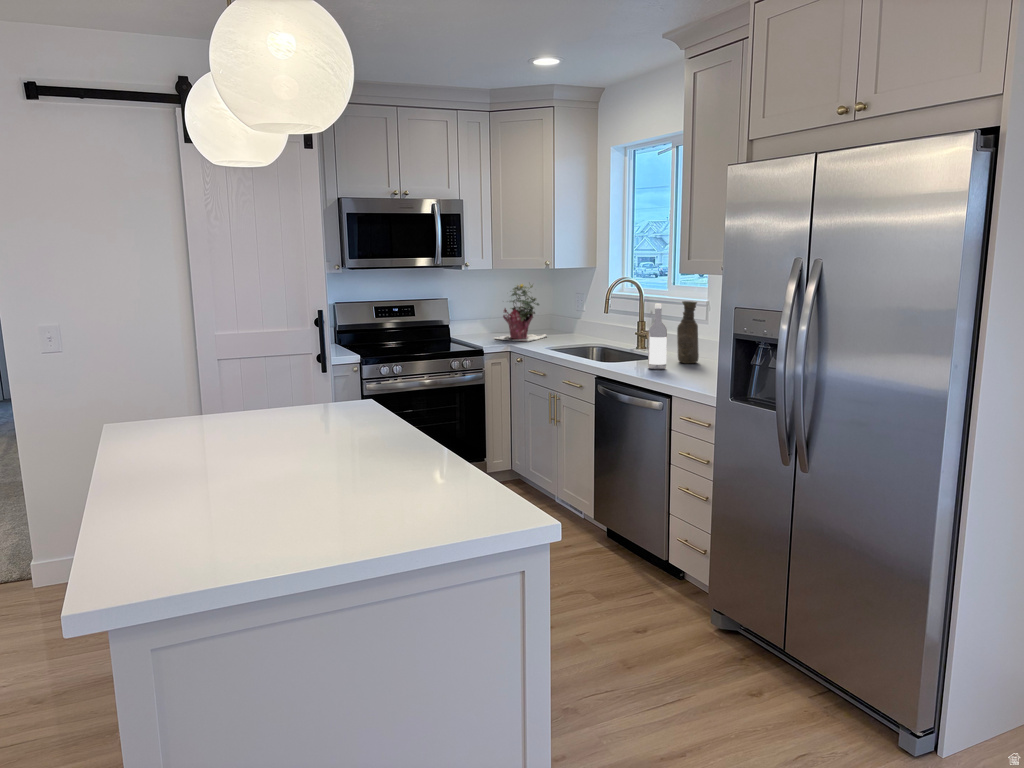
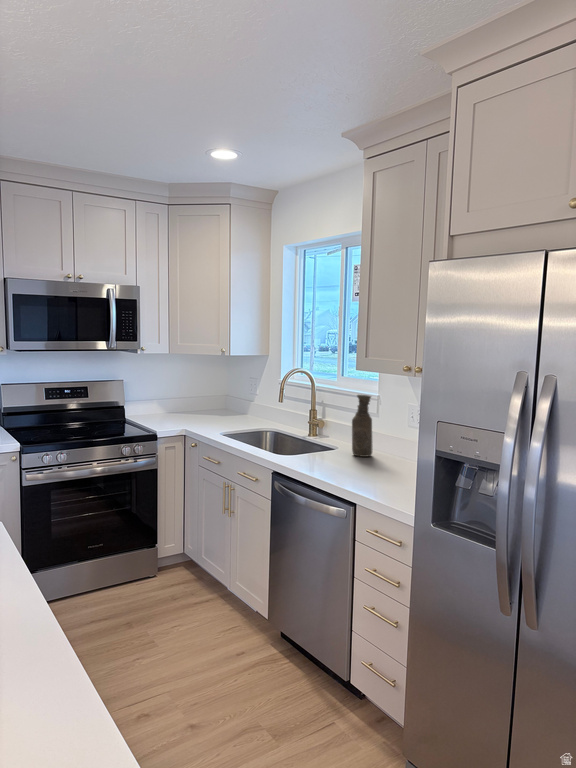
potted plant: present [494,284,547,341] -> none [168,367,224,425]
wine bottle: present [648,304,667,369] -> none [326,399,345,467]

